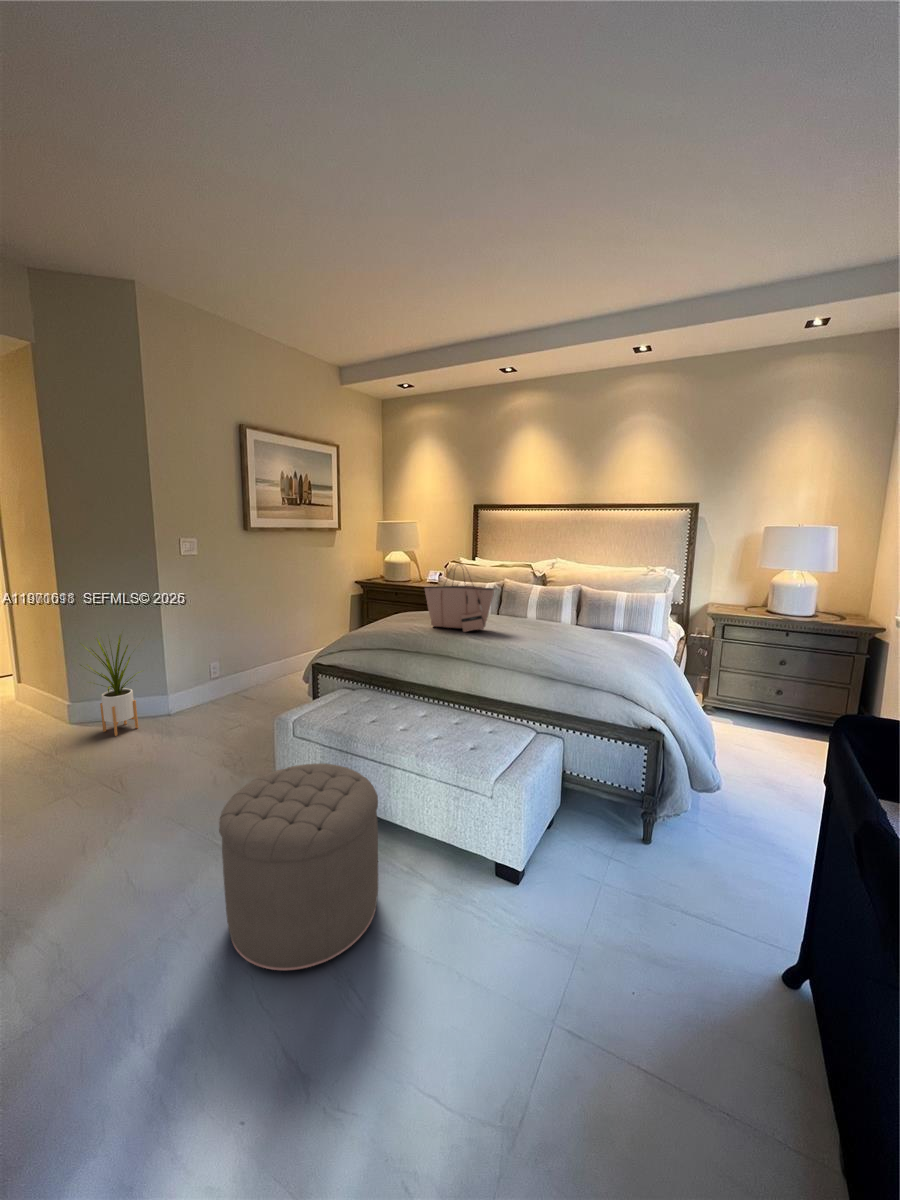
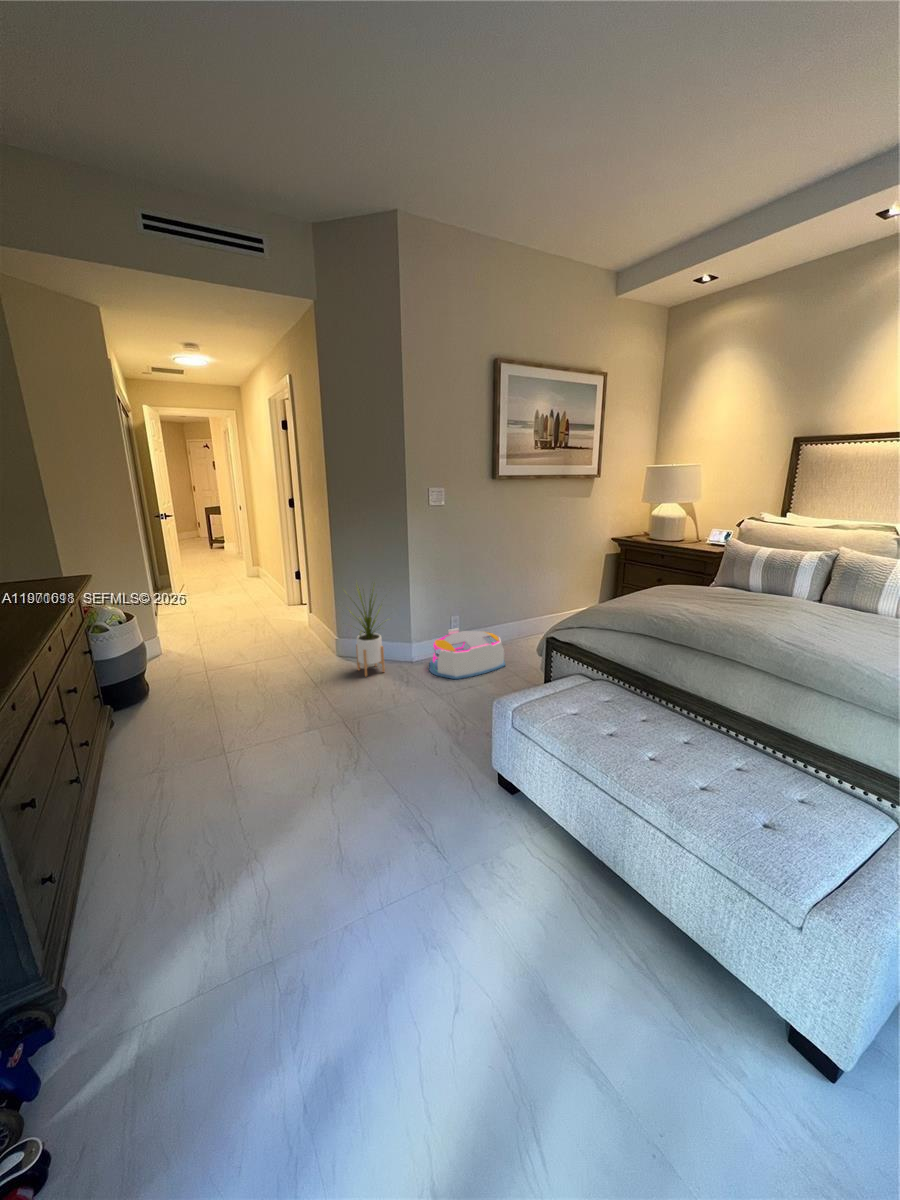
tote bag: present [425,564,494,632] -> none [706,525,832,629]
storage bin: none [190,673,270,721] -> present [430,628,505,679]
ottoman: present [219,763,378,970] -> none [396,782,602,1072]

